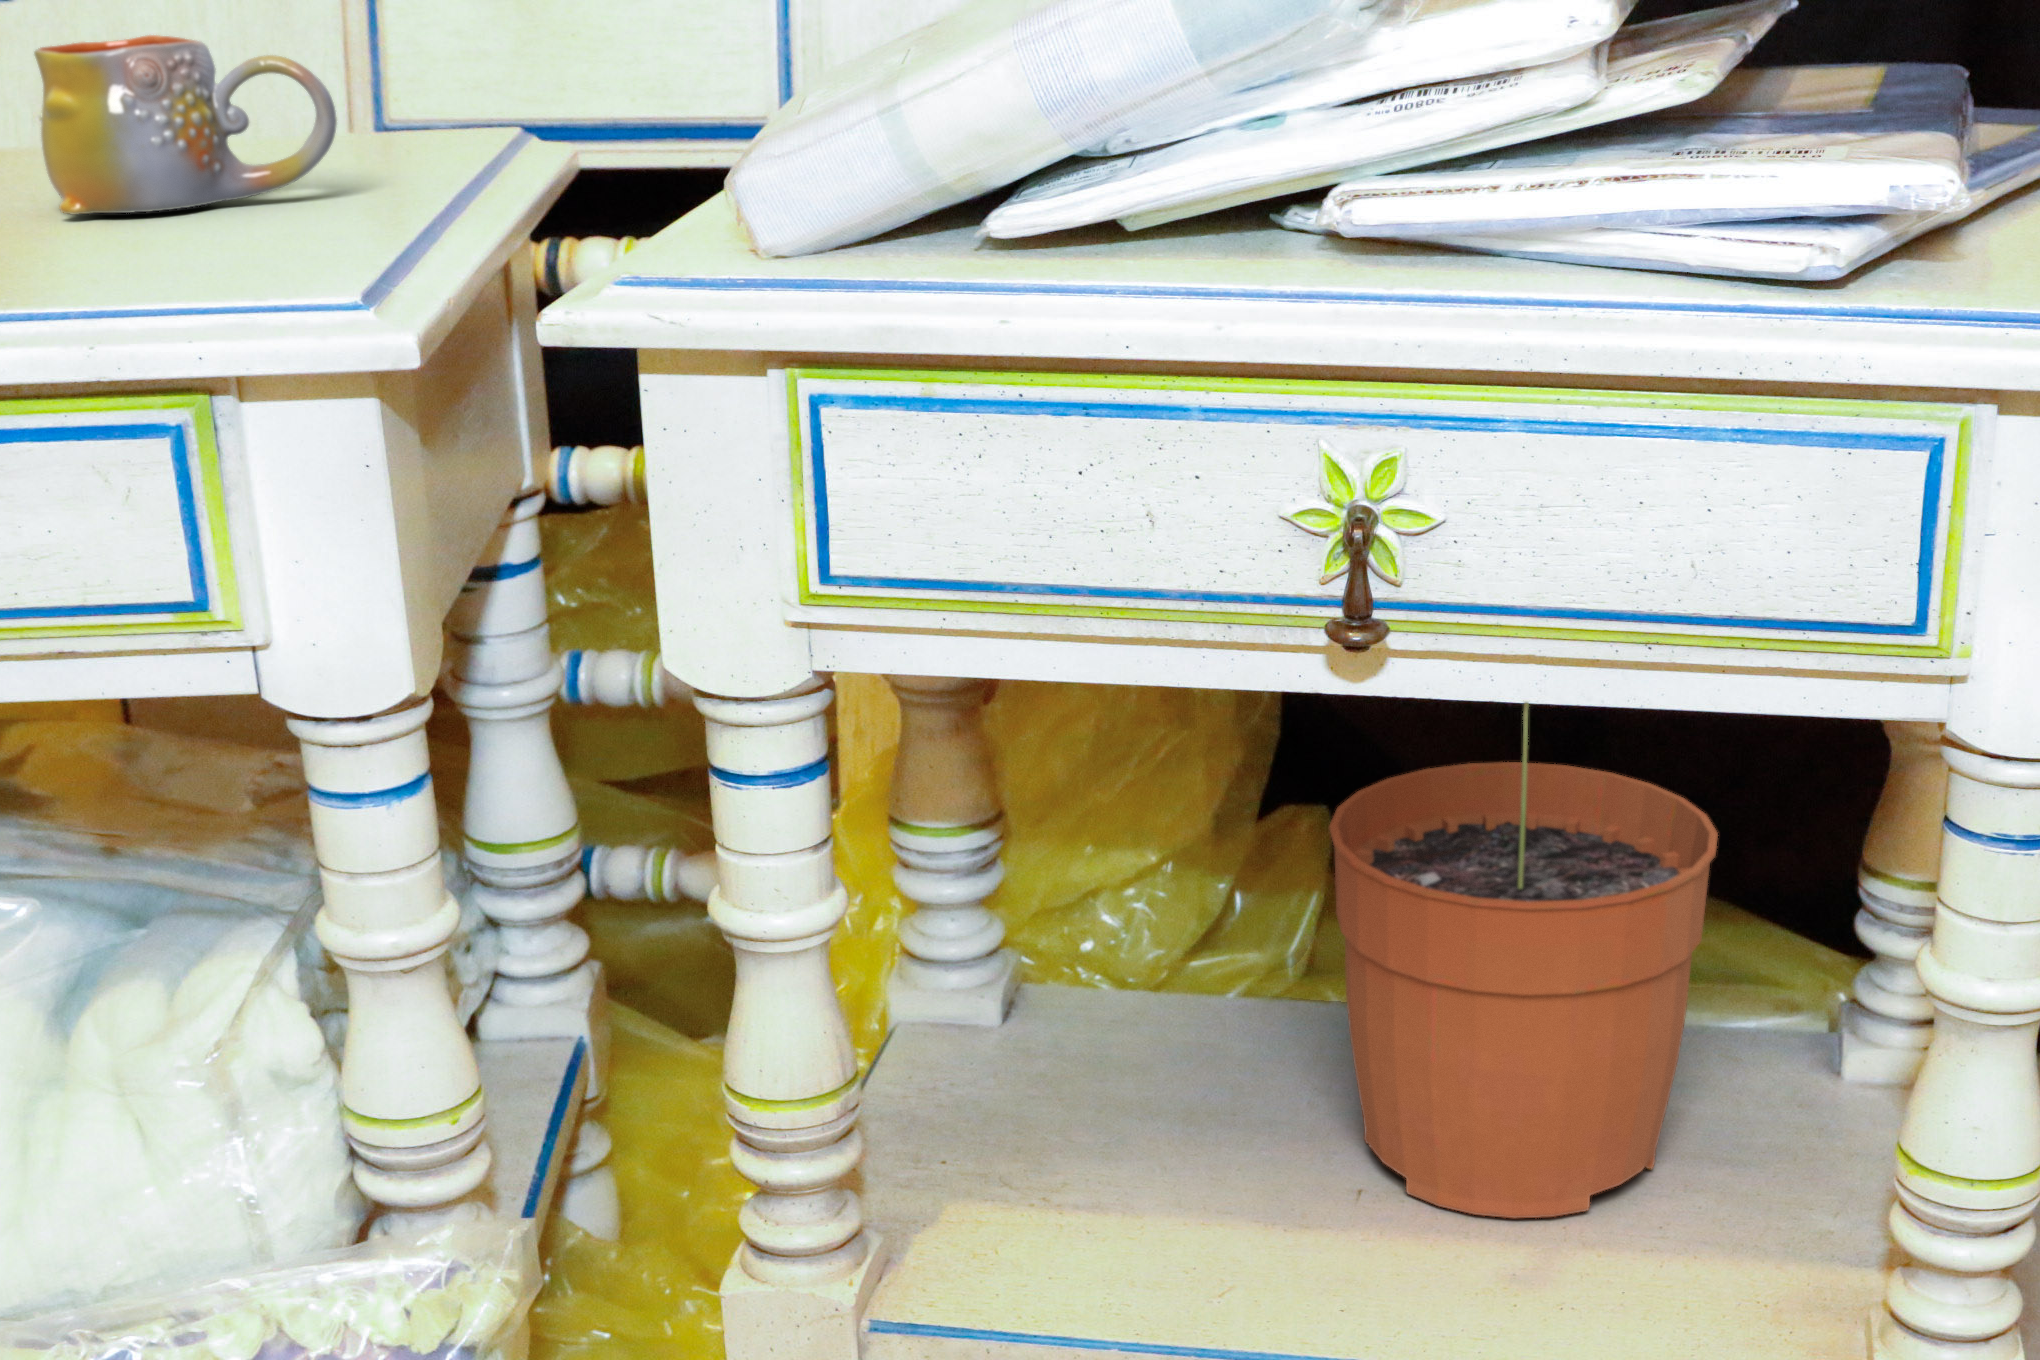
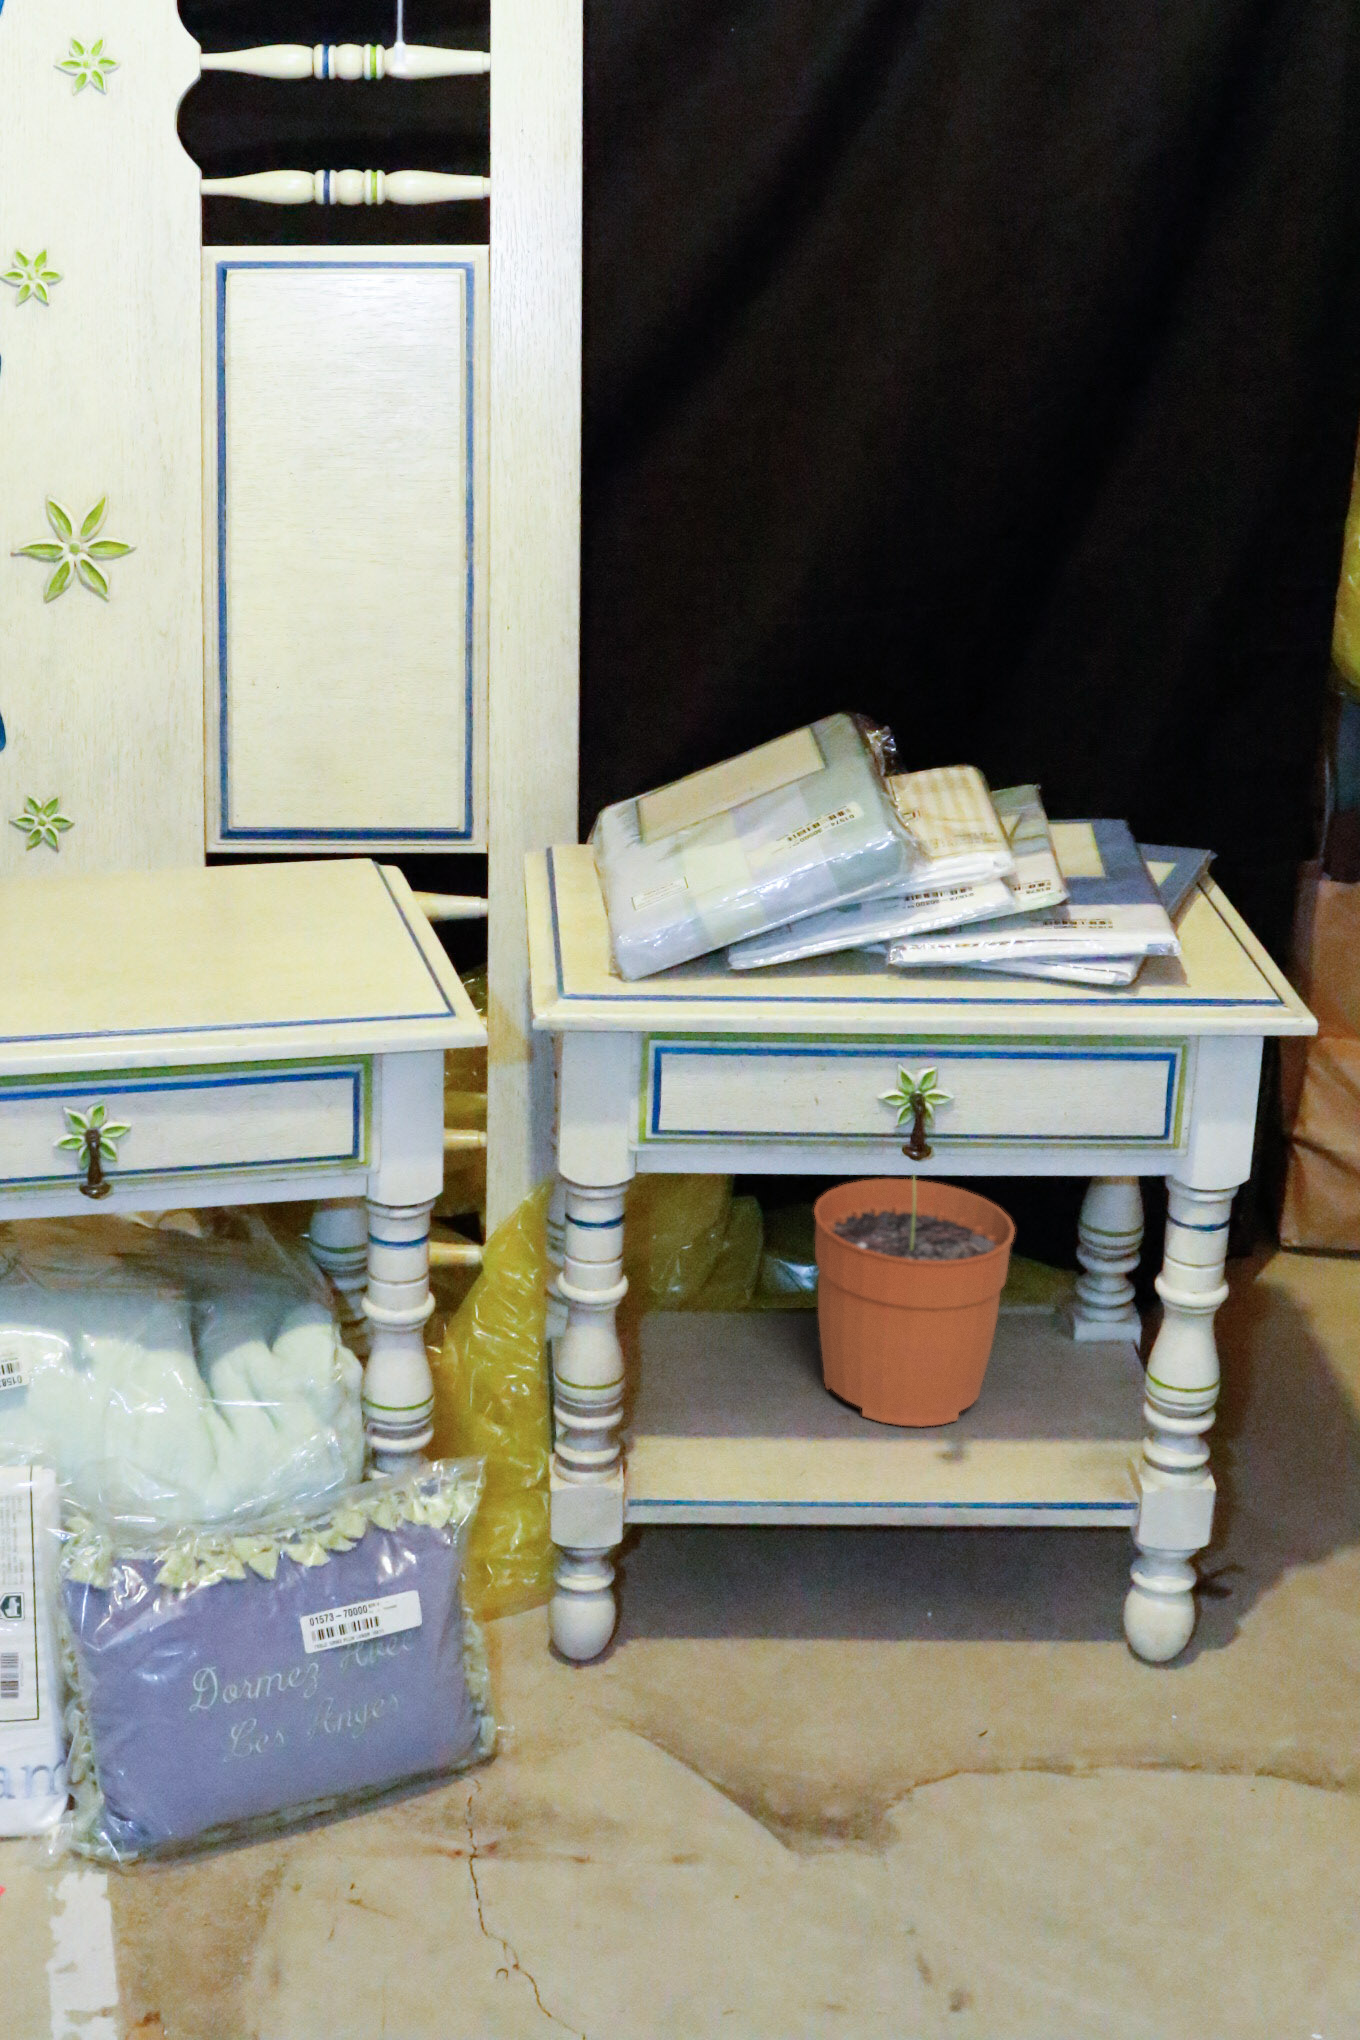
mug: present [34,35,337,214] -> none [213,843,354,939]

